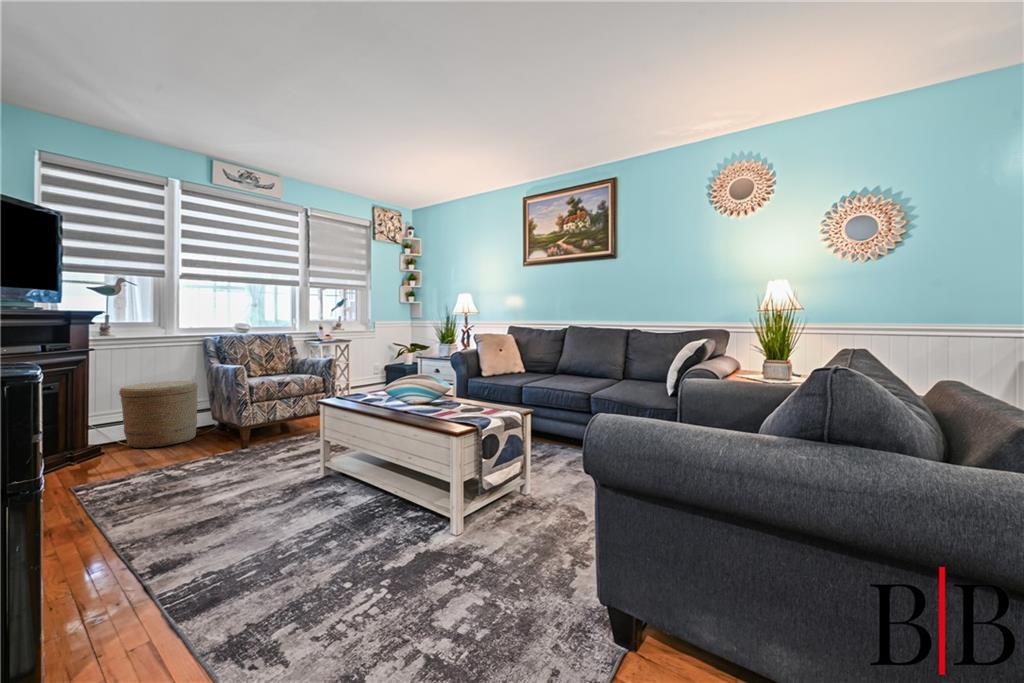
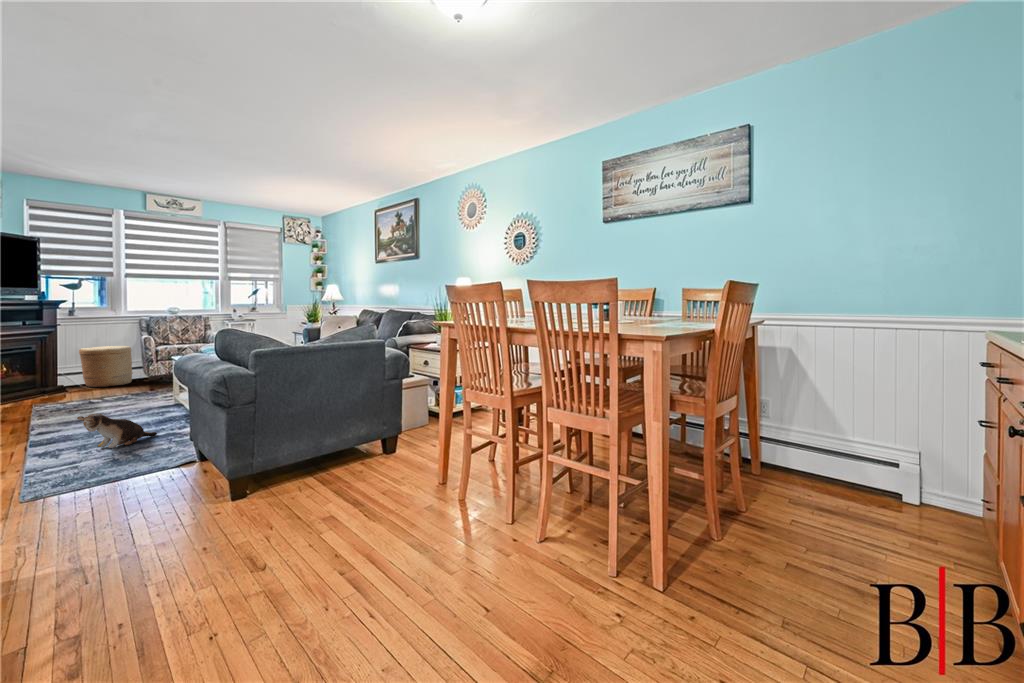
plush toy: none [328,548,416,624] -> present [77,414,157,448]

